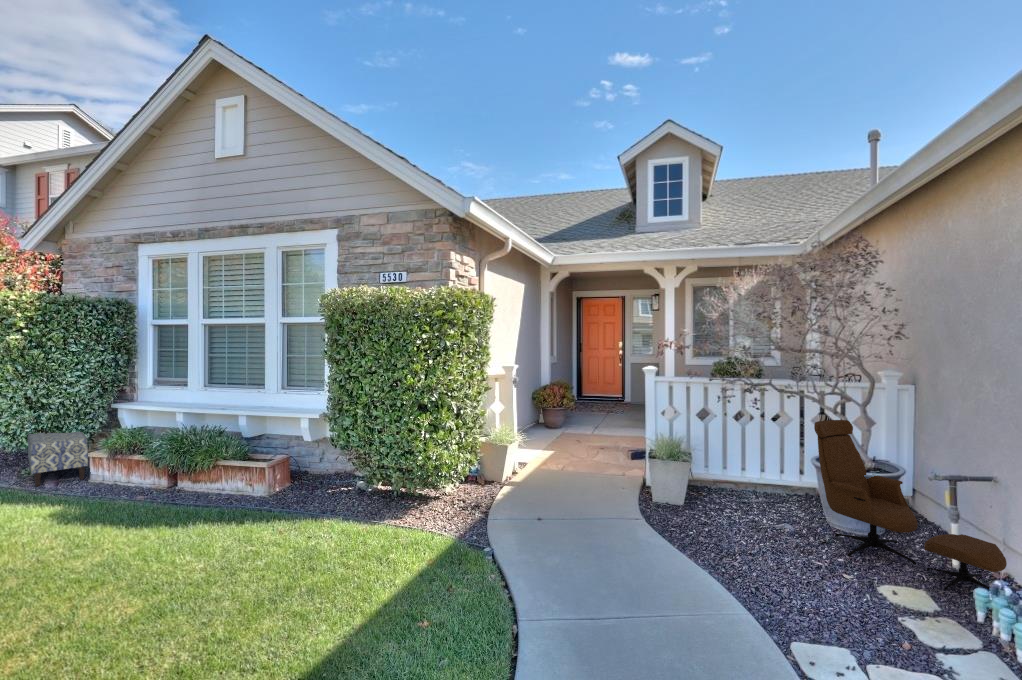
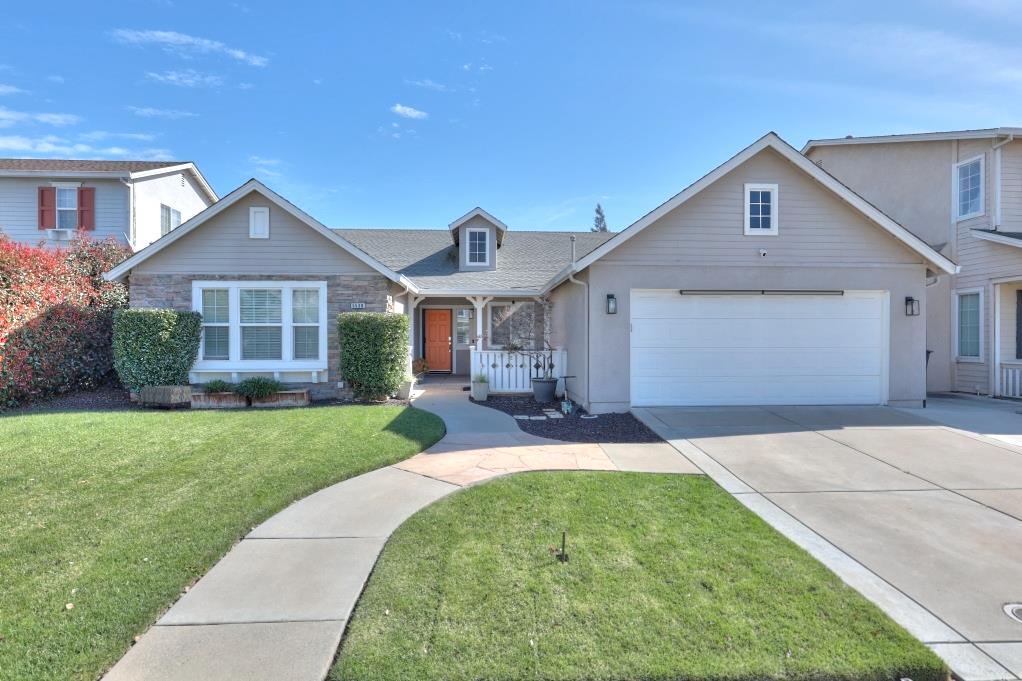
lounge chair: present [814,420,1007,590] -> none [529,363,572,406]

